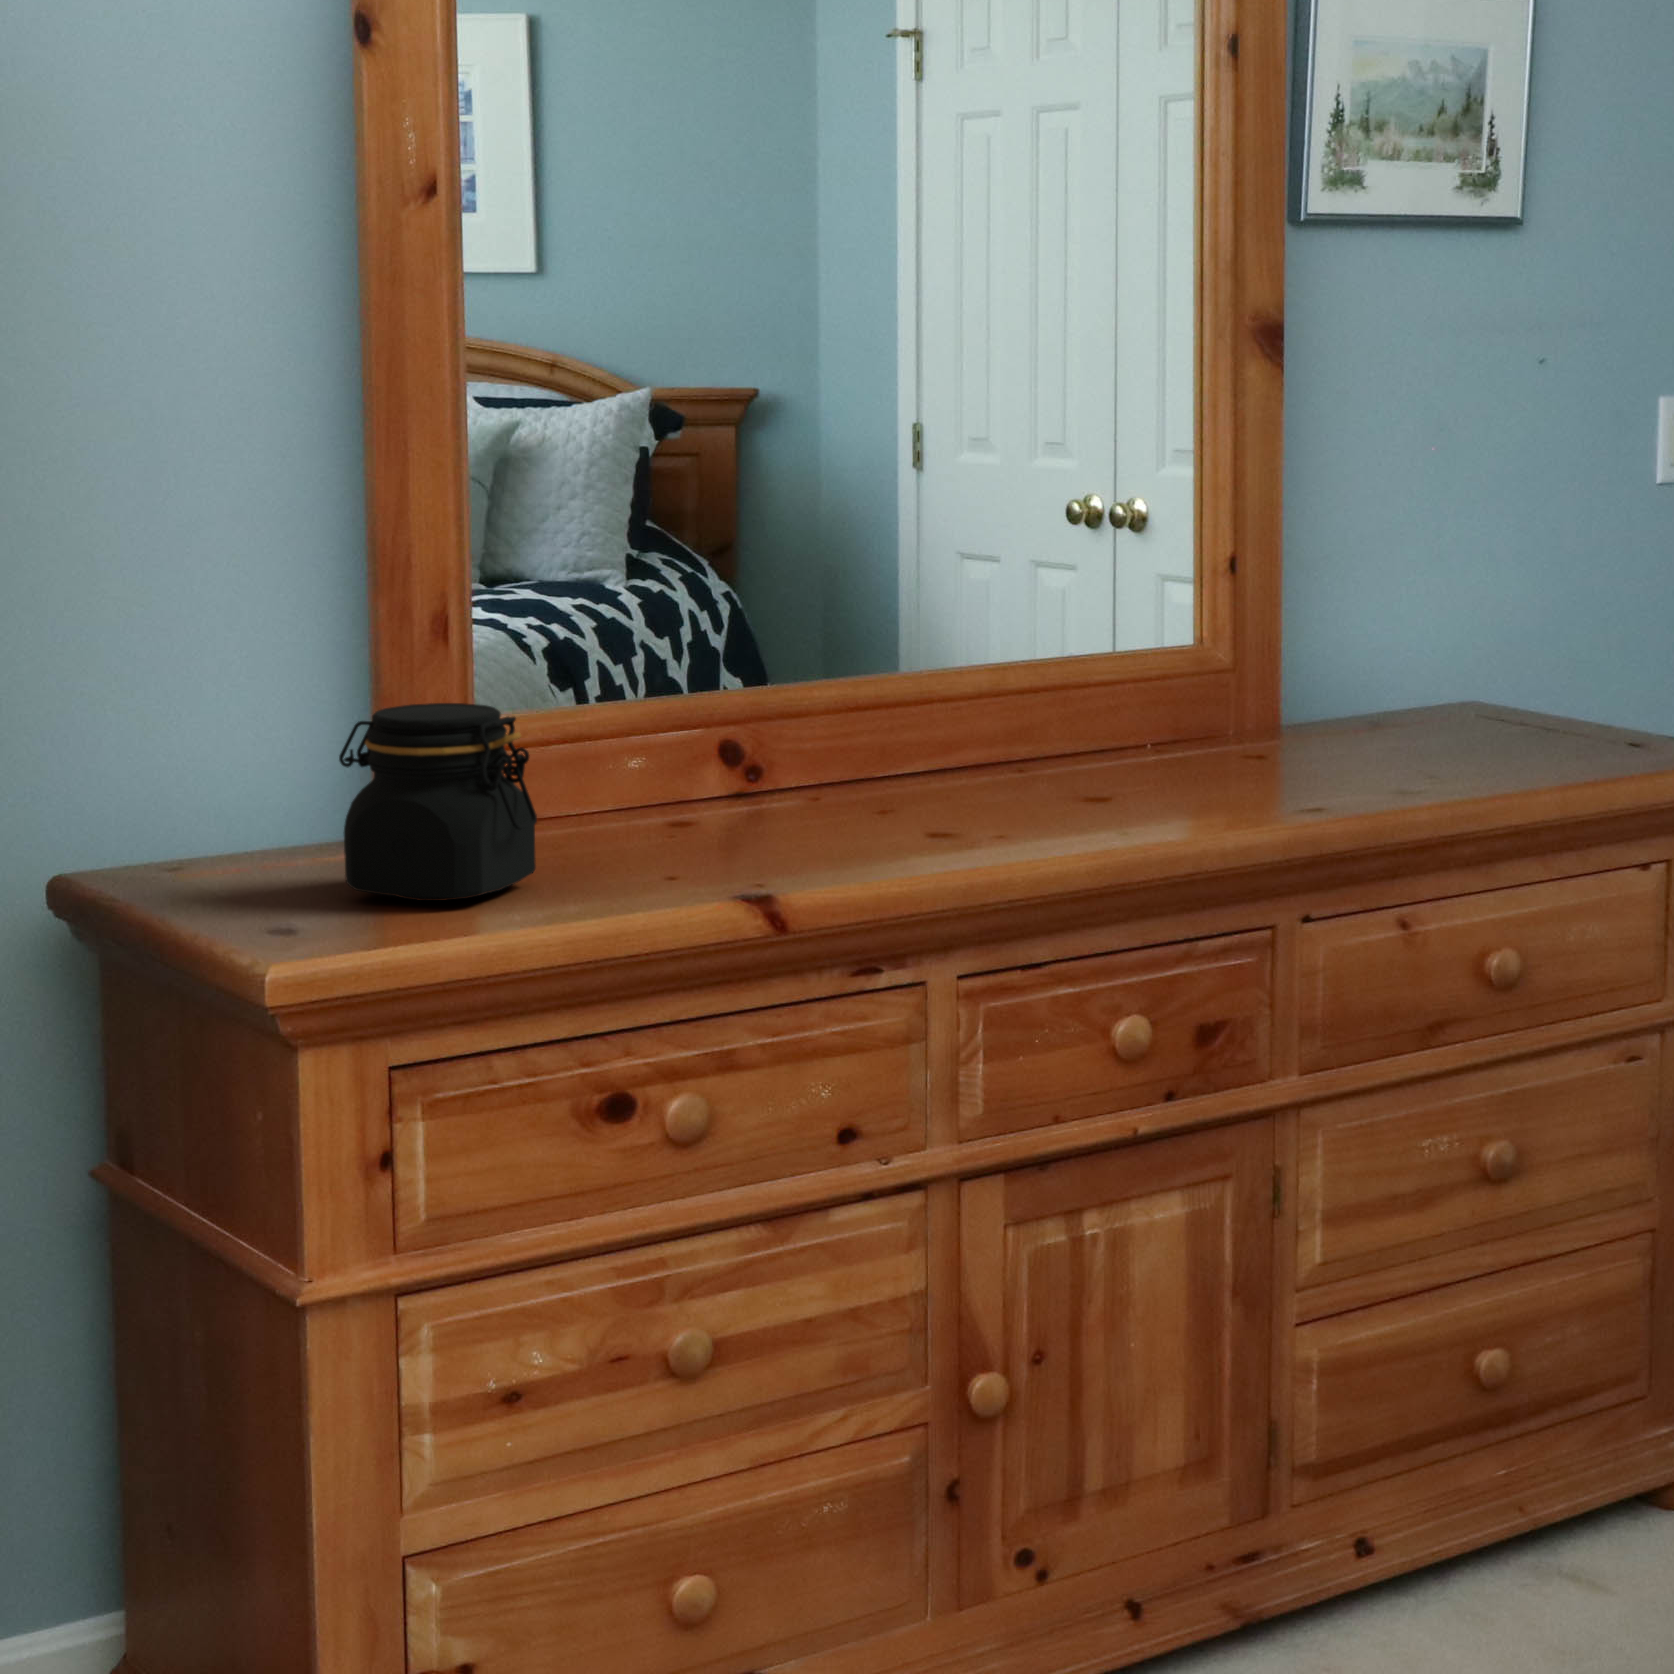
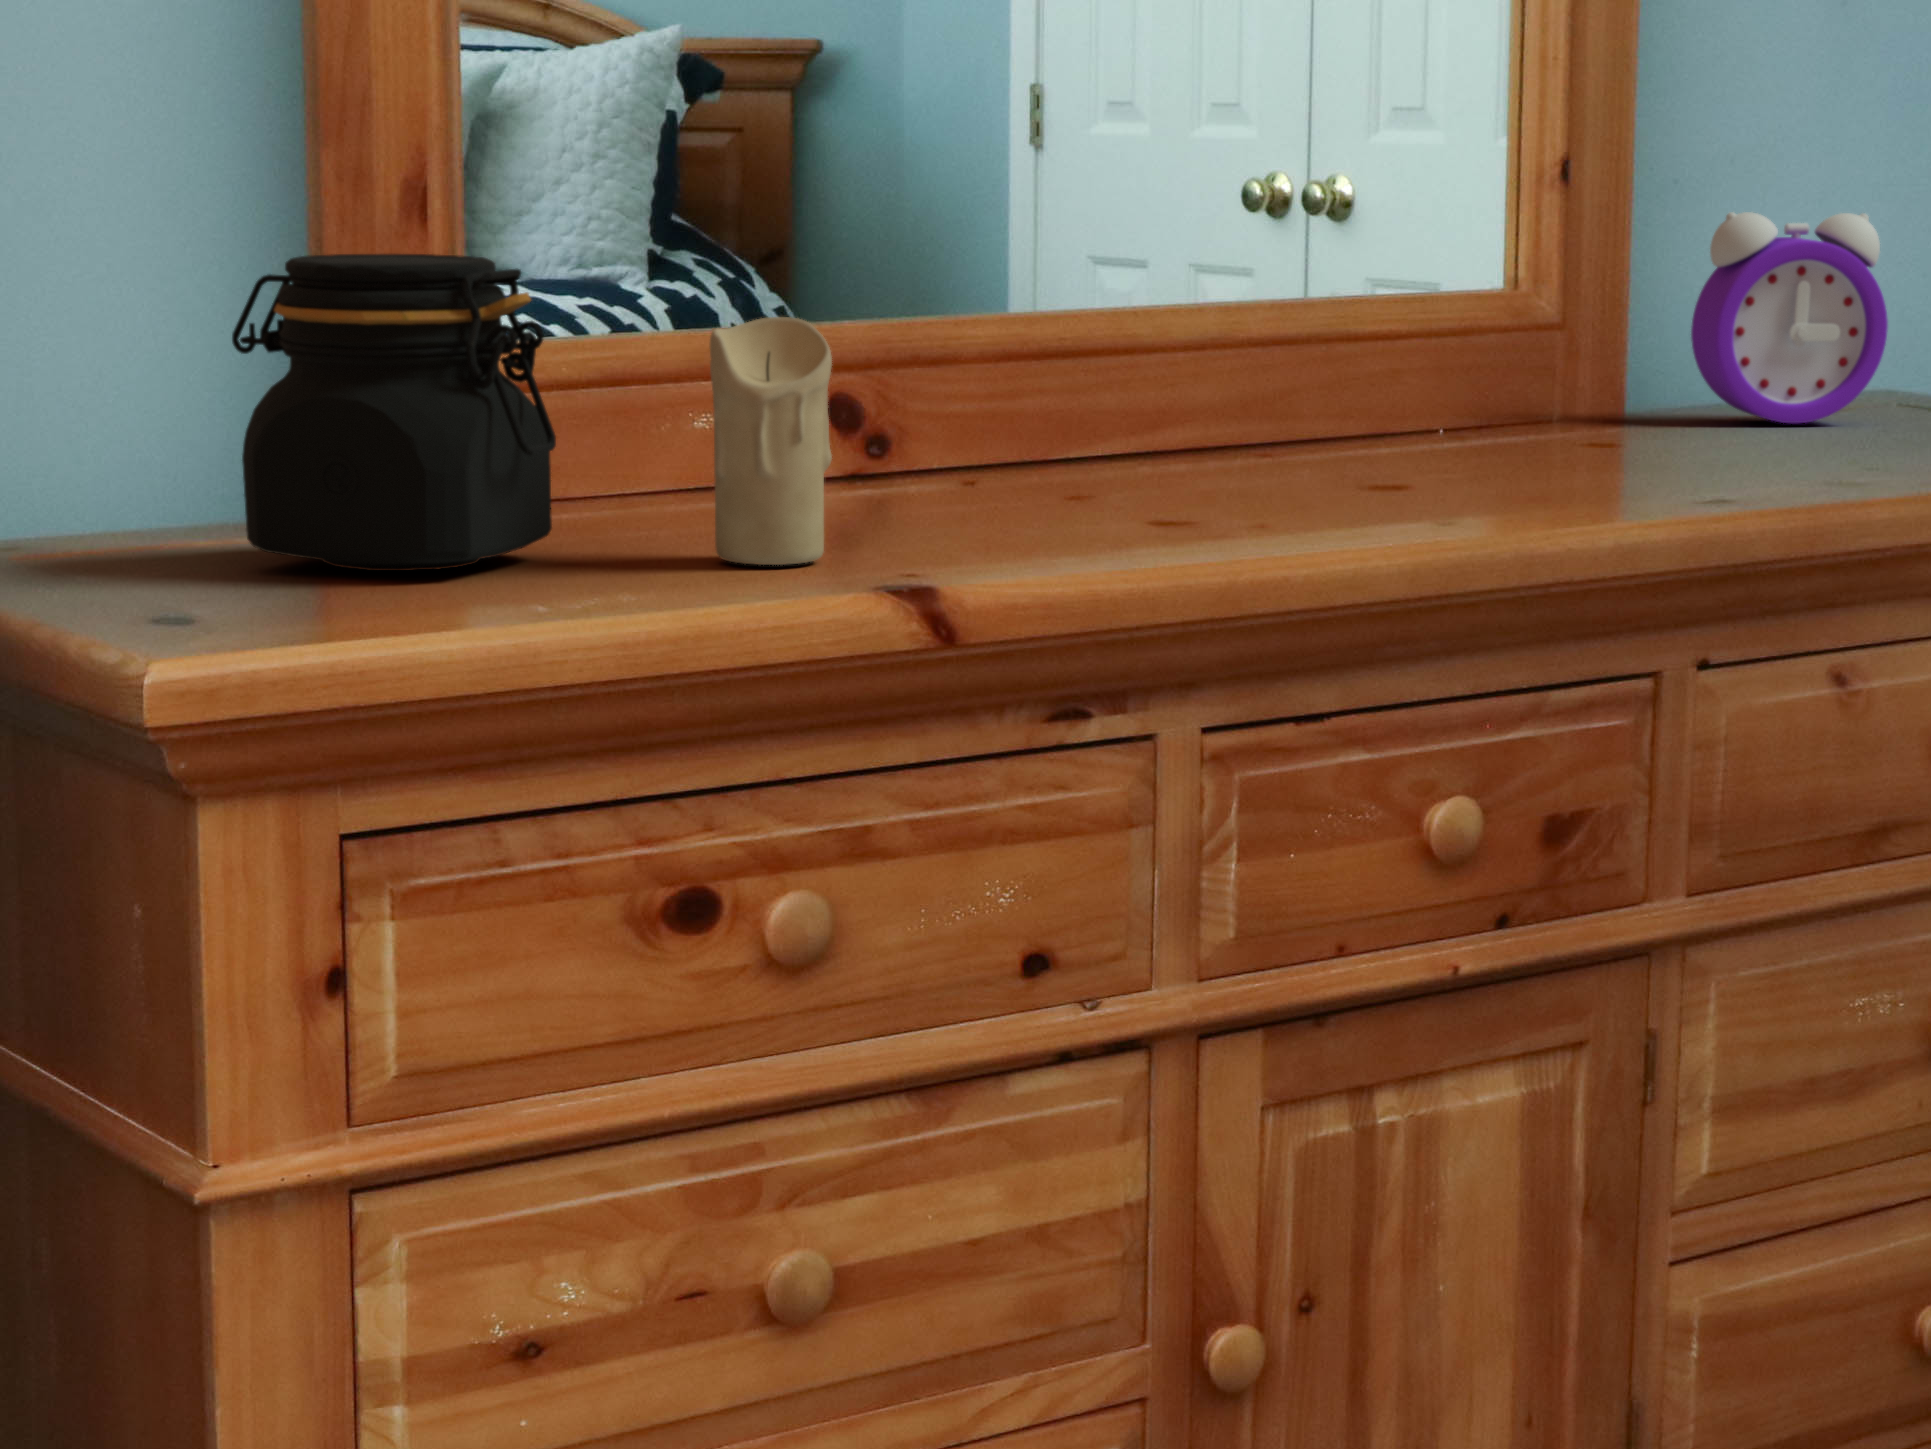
alarm clock: none [1327,599,1456,738] -> present [1691,212,1888,424]
candle: none [633,738,708,892] -> present [710,317,832,565]

